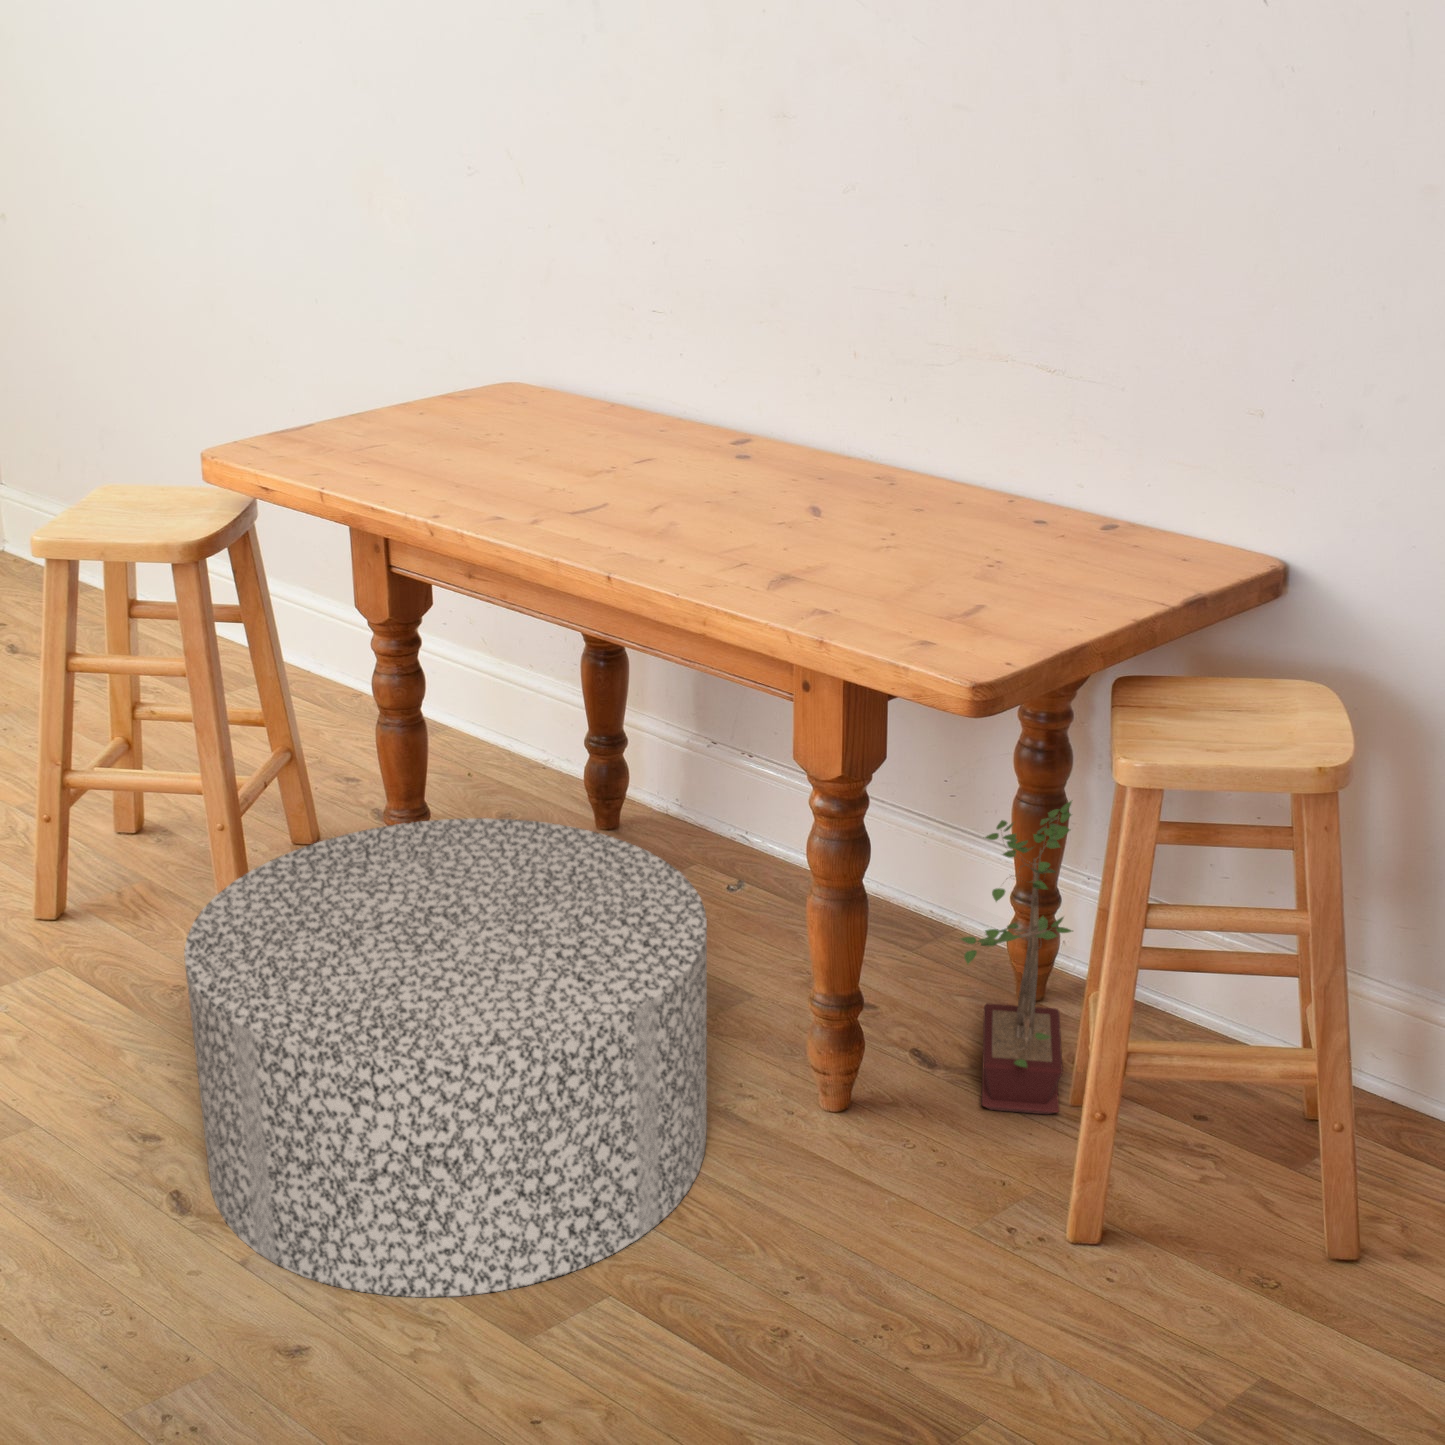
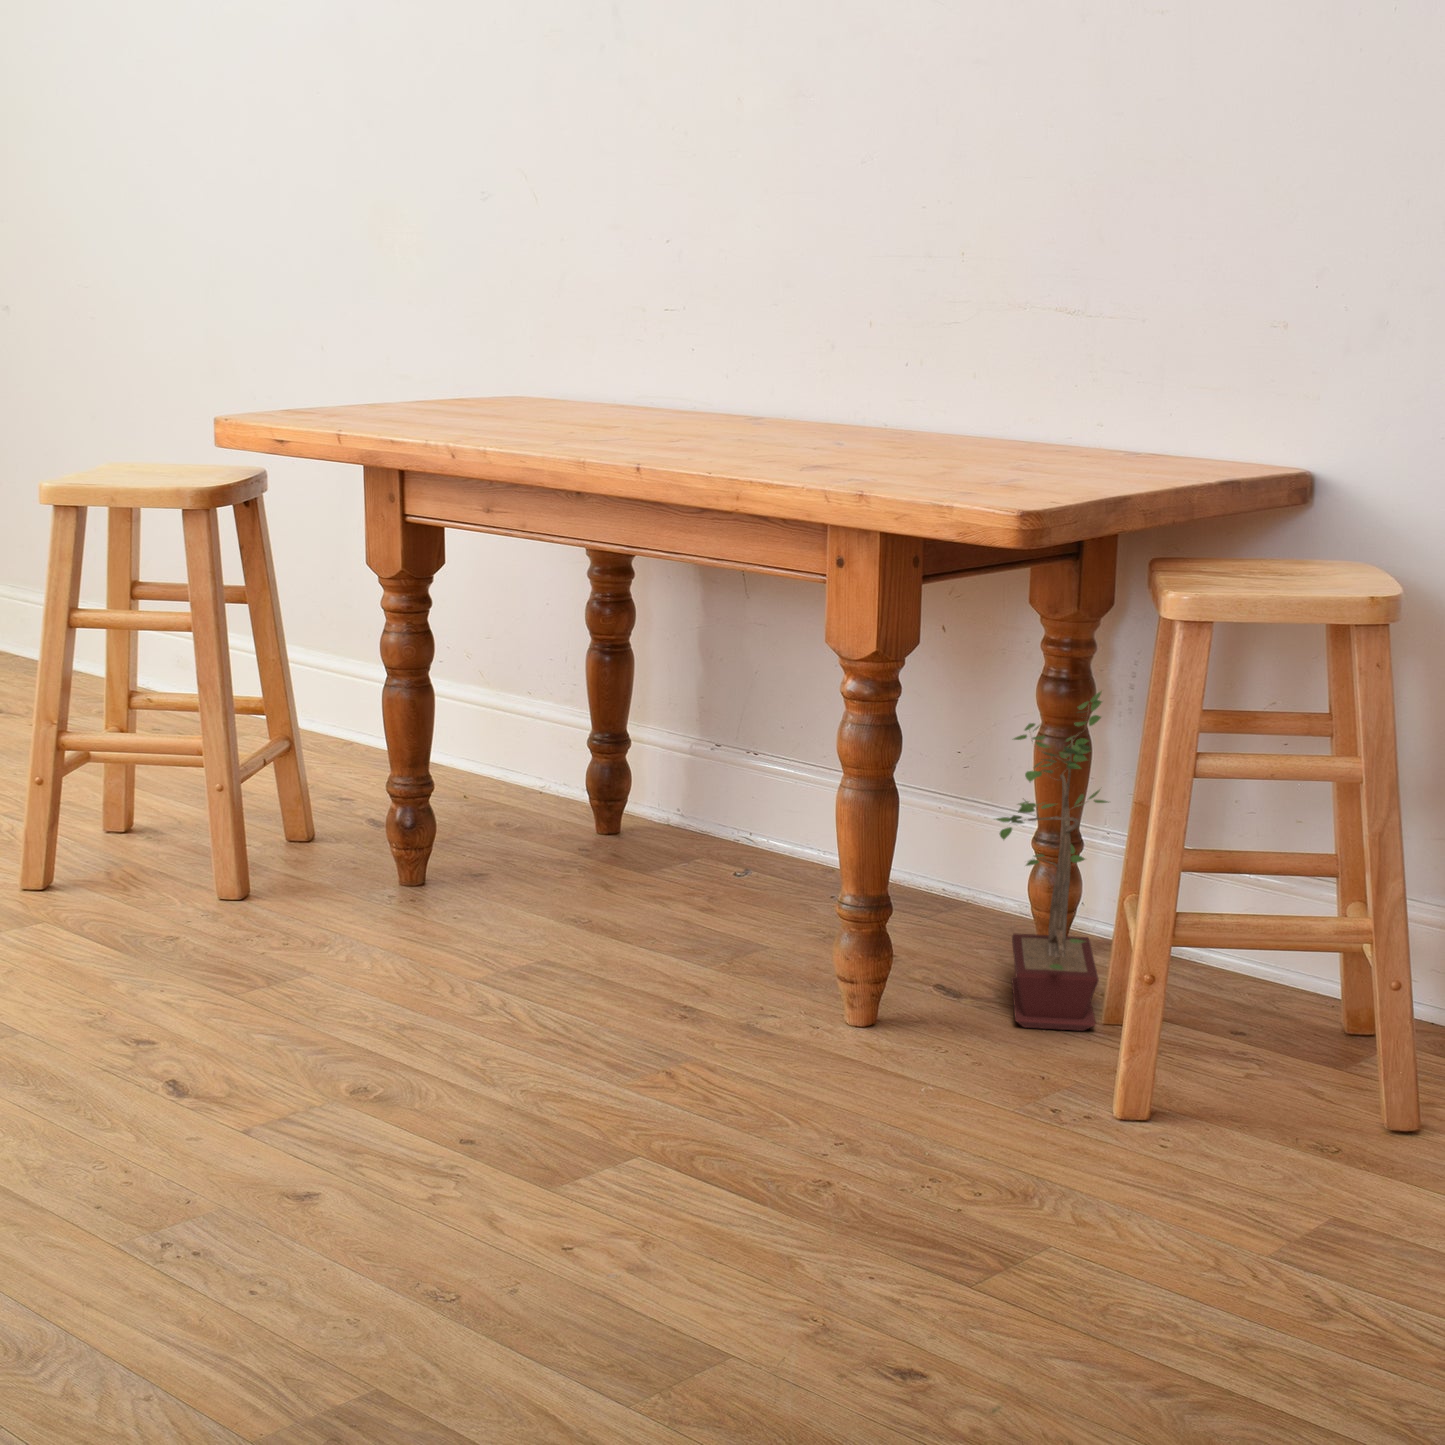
ottoman: present [184,818,707,1297] -> none [197,742,735,1157]

